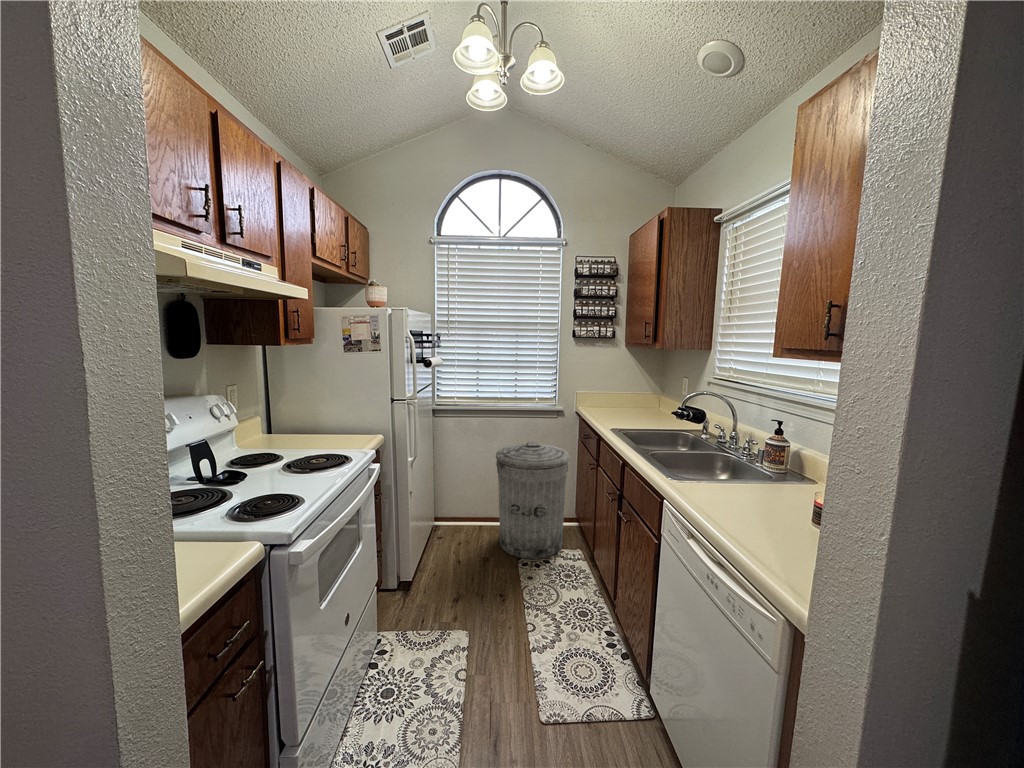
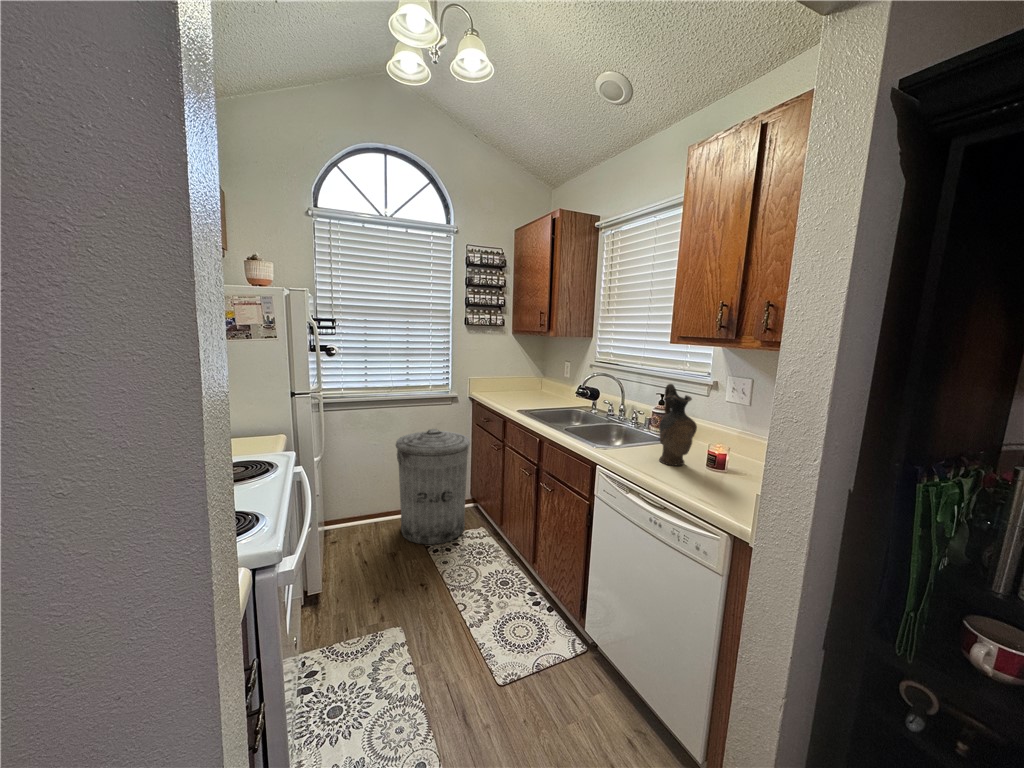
ceramic pitcher: none [738,408,788,512] -> present [659,384,697,465]

